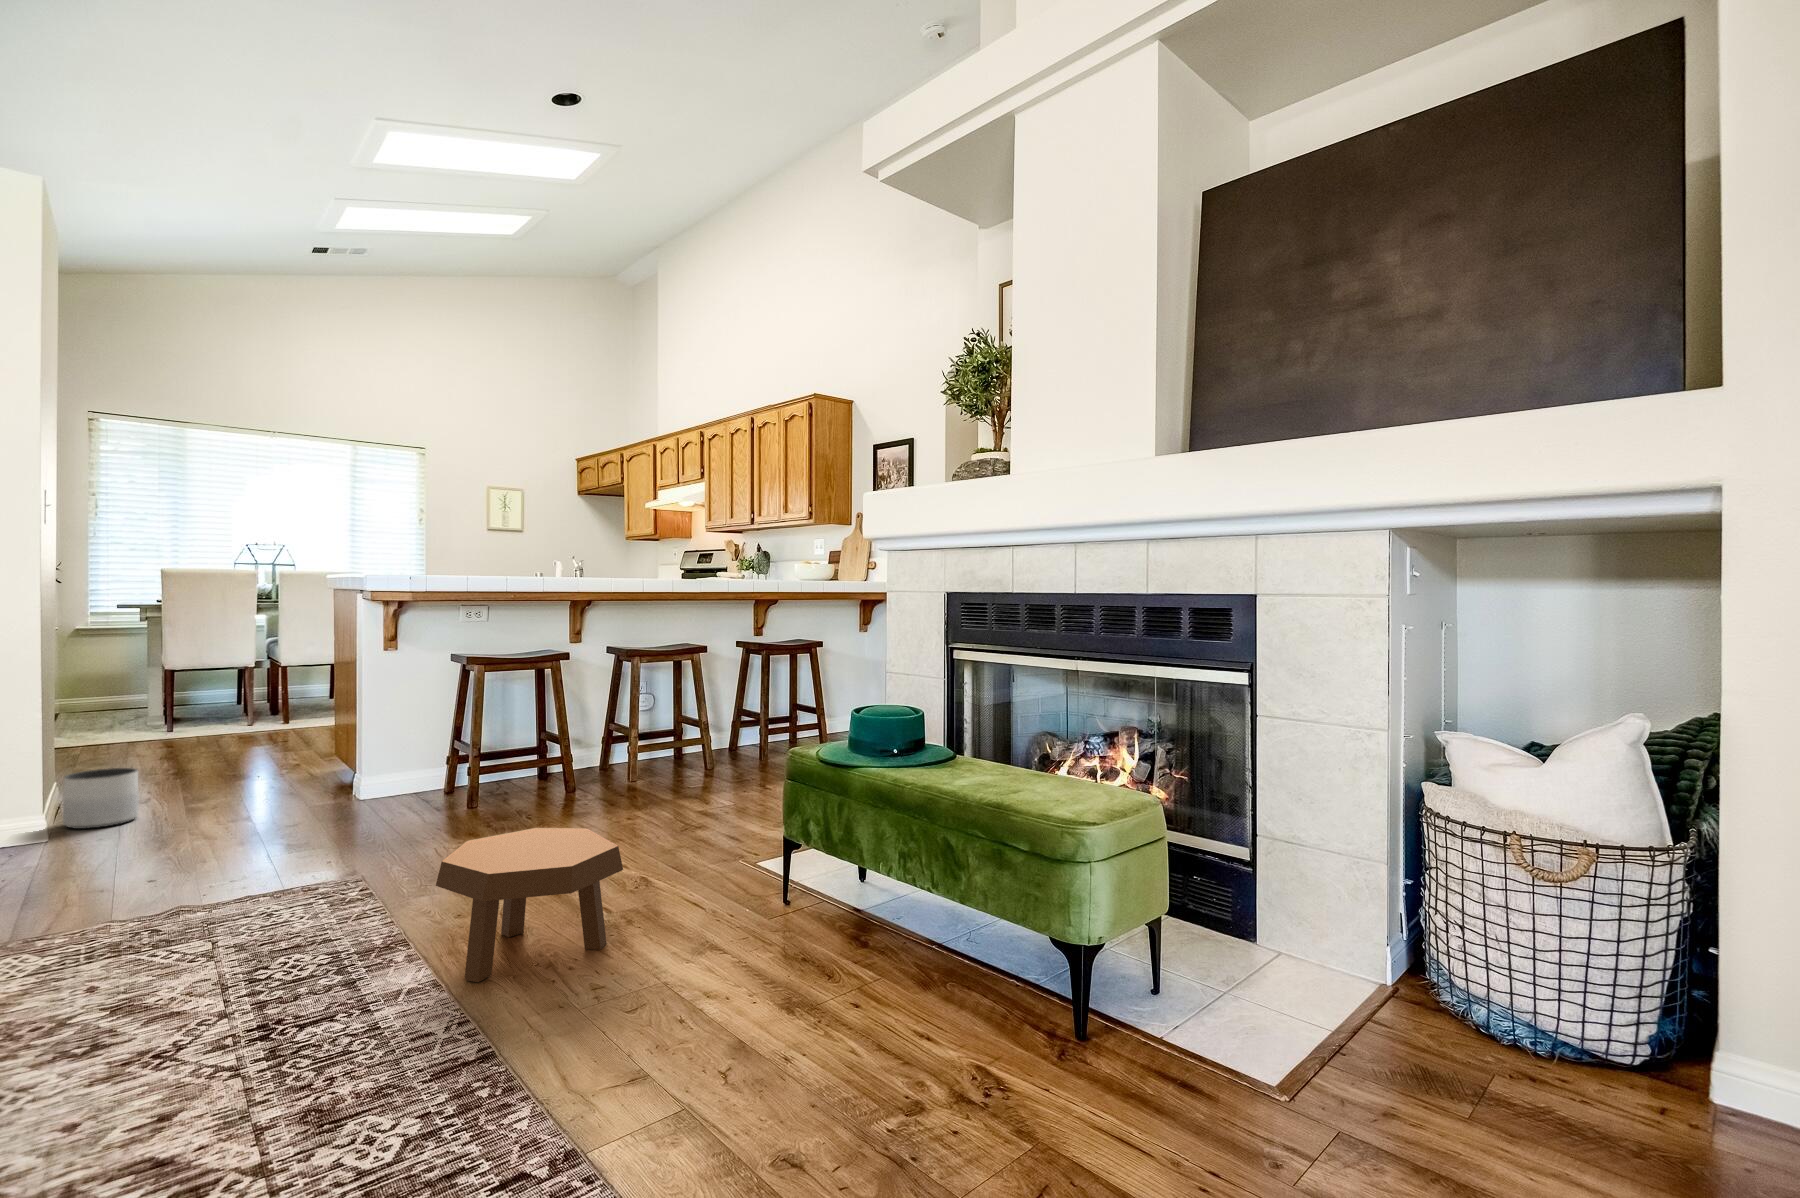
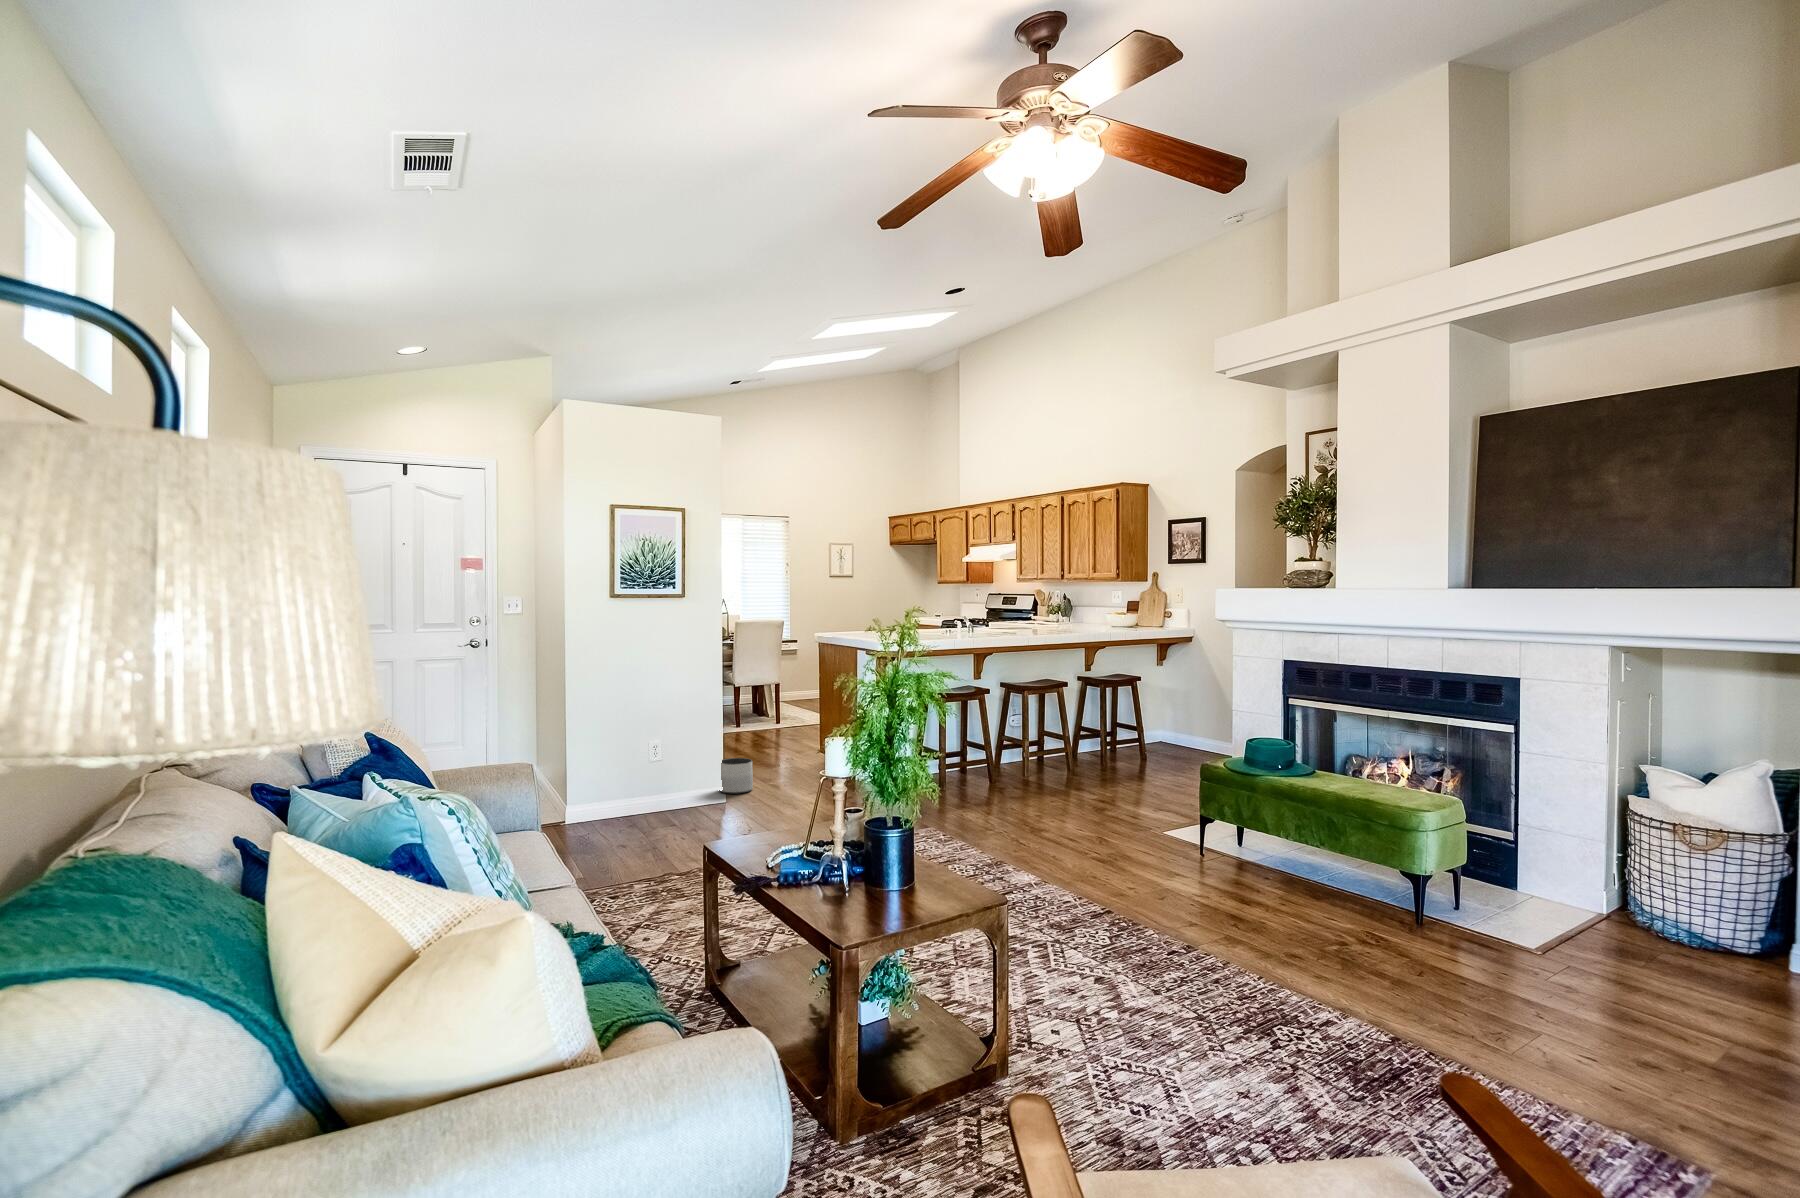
footstool: present [436,828,623,982] -> none [1033,802,1126,880]

